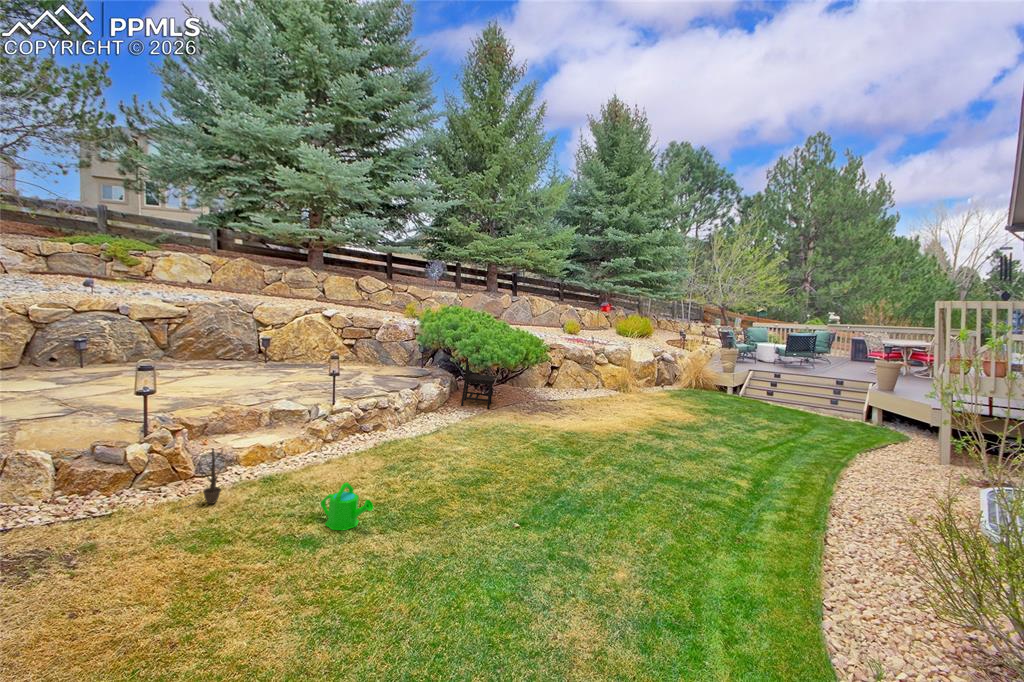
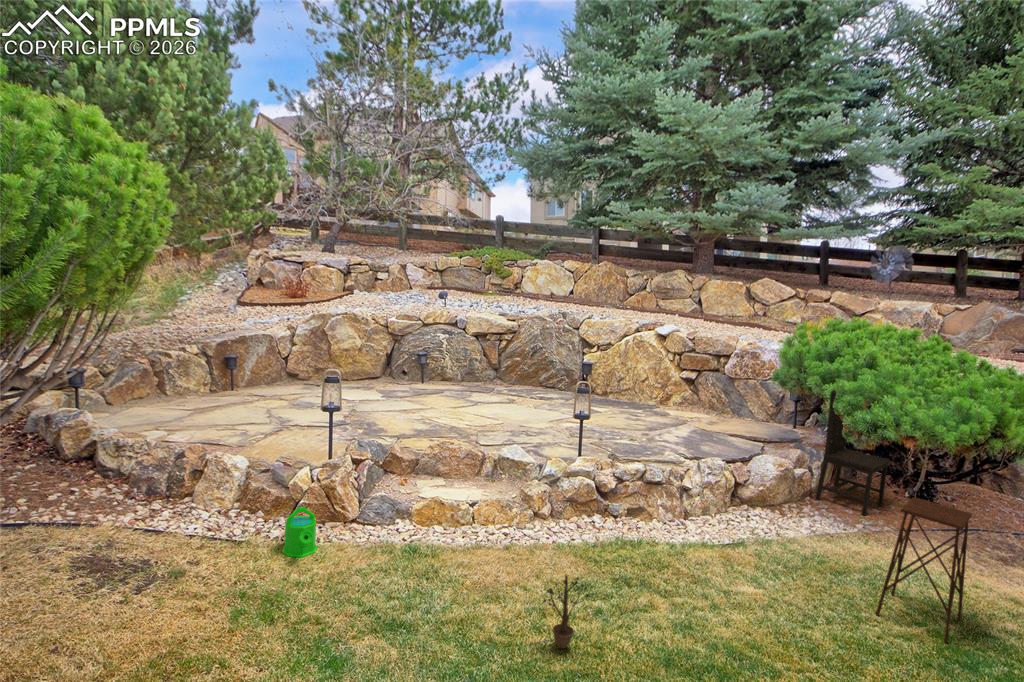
side table: none [531,385,570,453] -> present [876,497,972,643]
decorative plant: present [188,448,232,507] -> present [531,575,590,649]
watering can: present [321,482,374,530] -> present [282,507,318,557]

